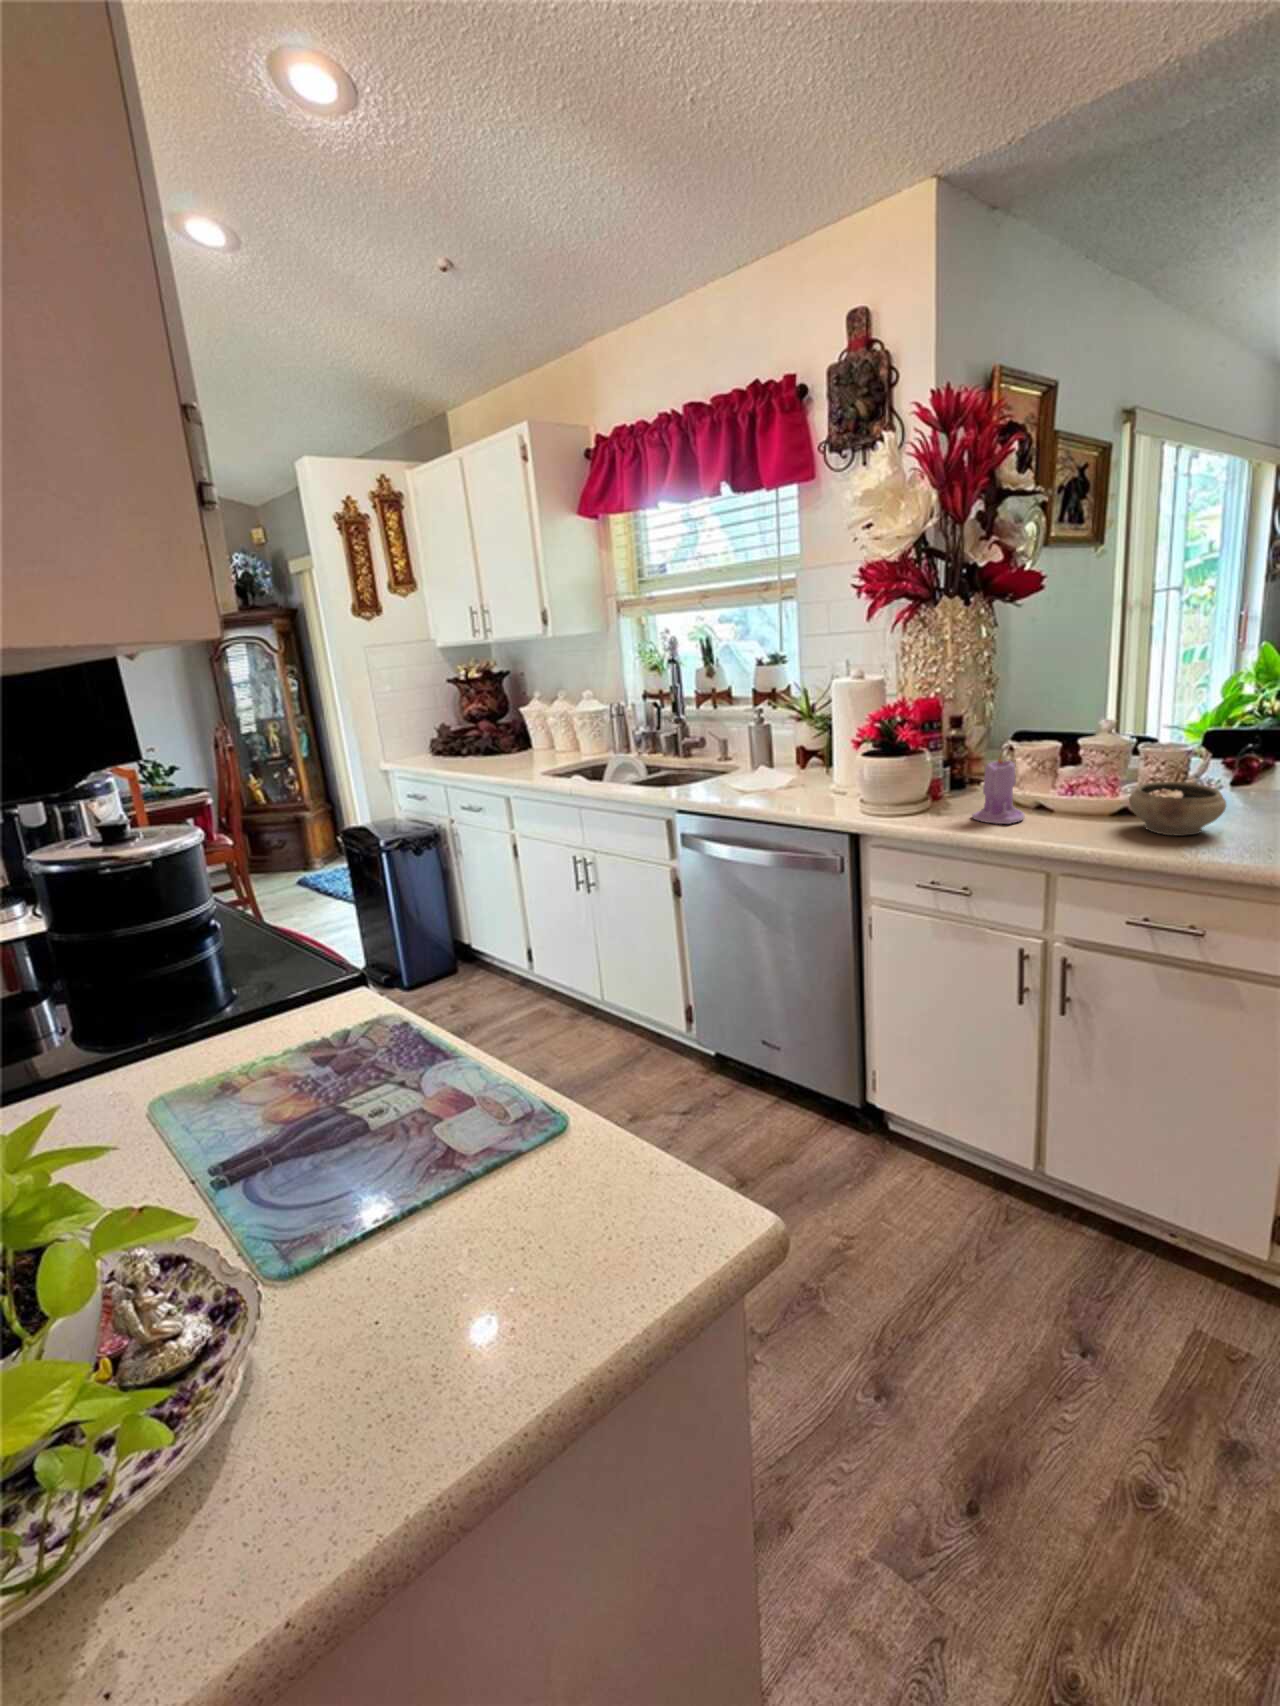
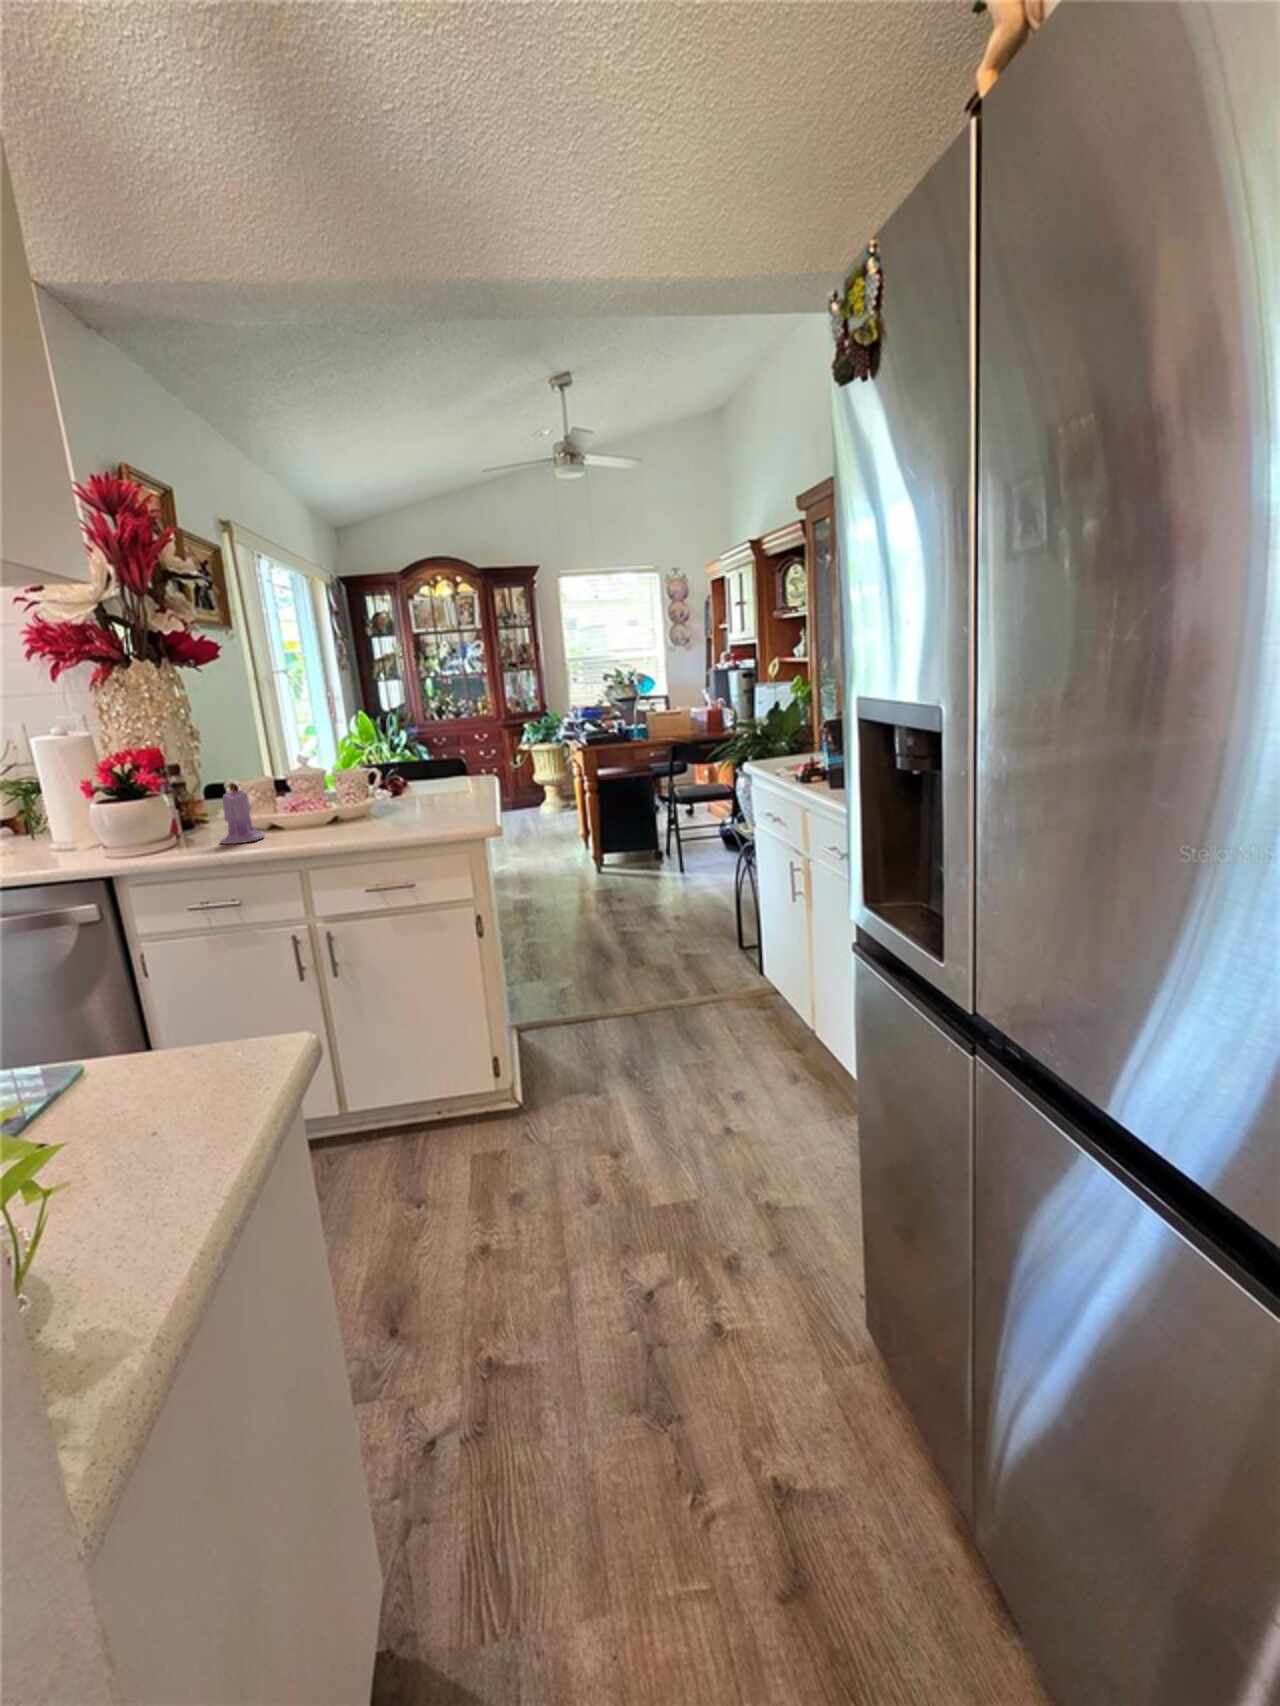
ceramic bowl: present [1129,782,1226,836] -> none [339,789,403,826]

